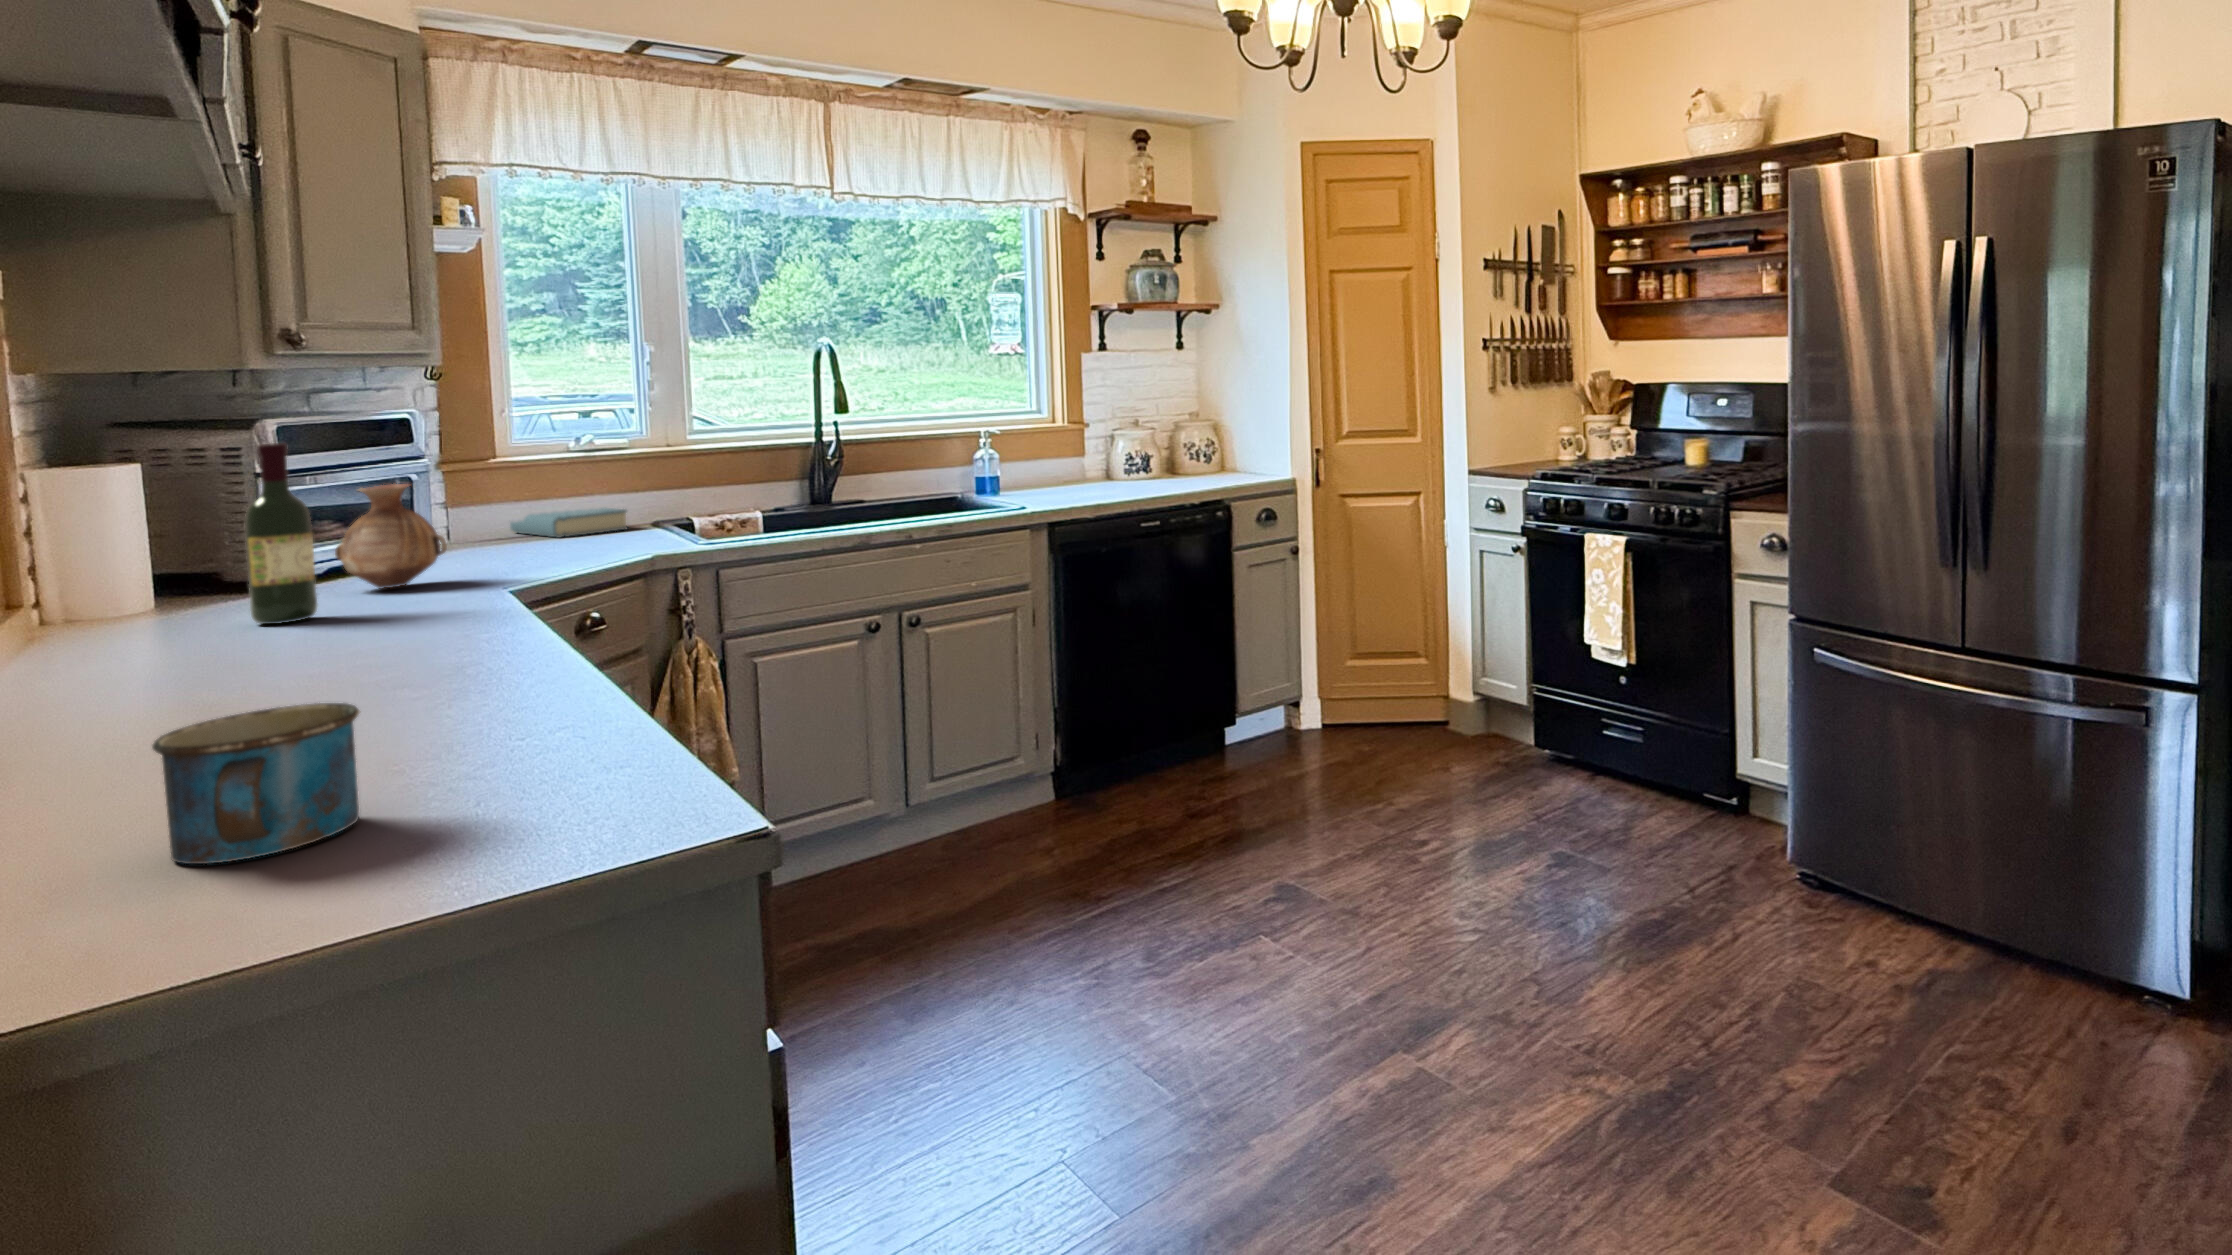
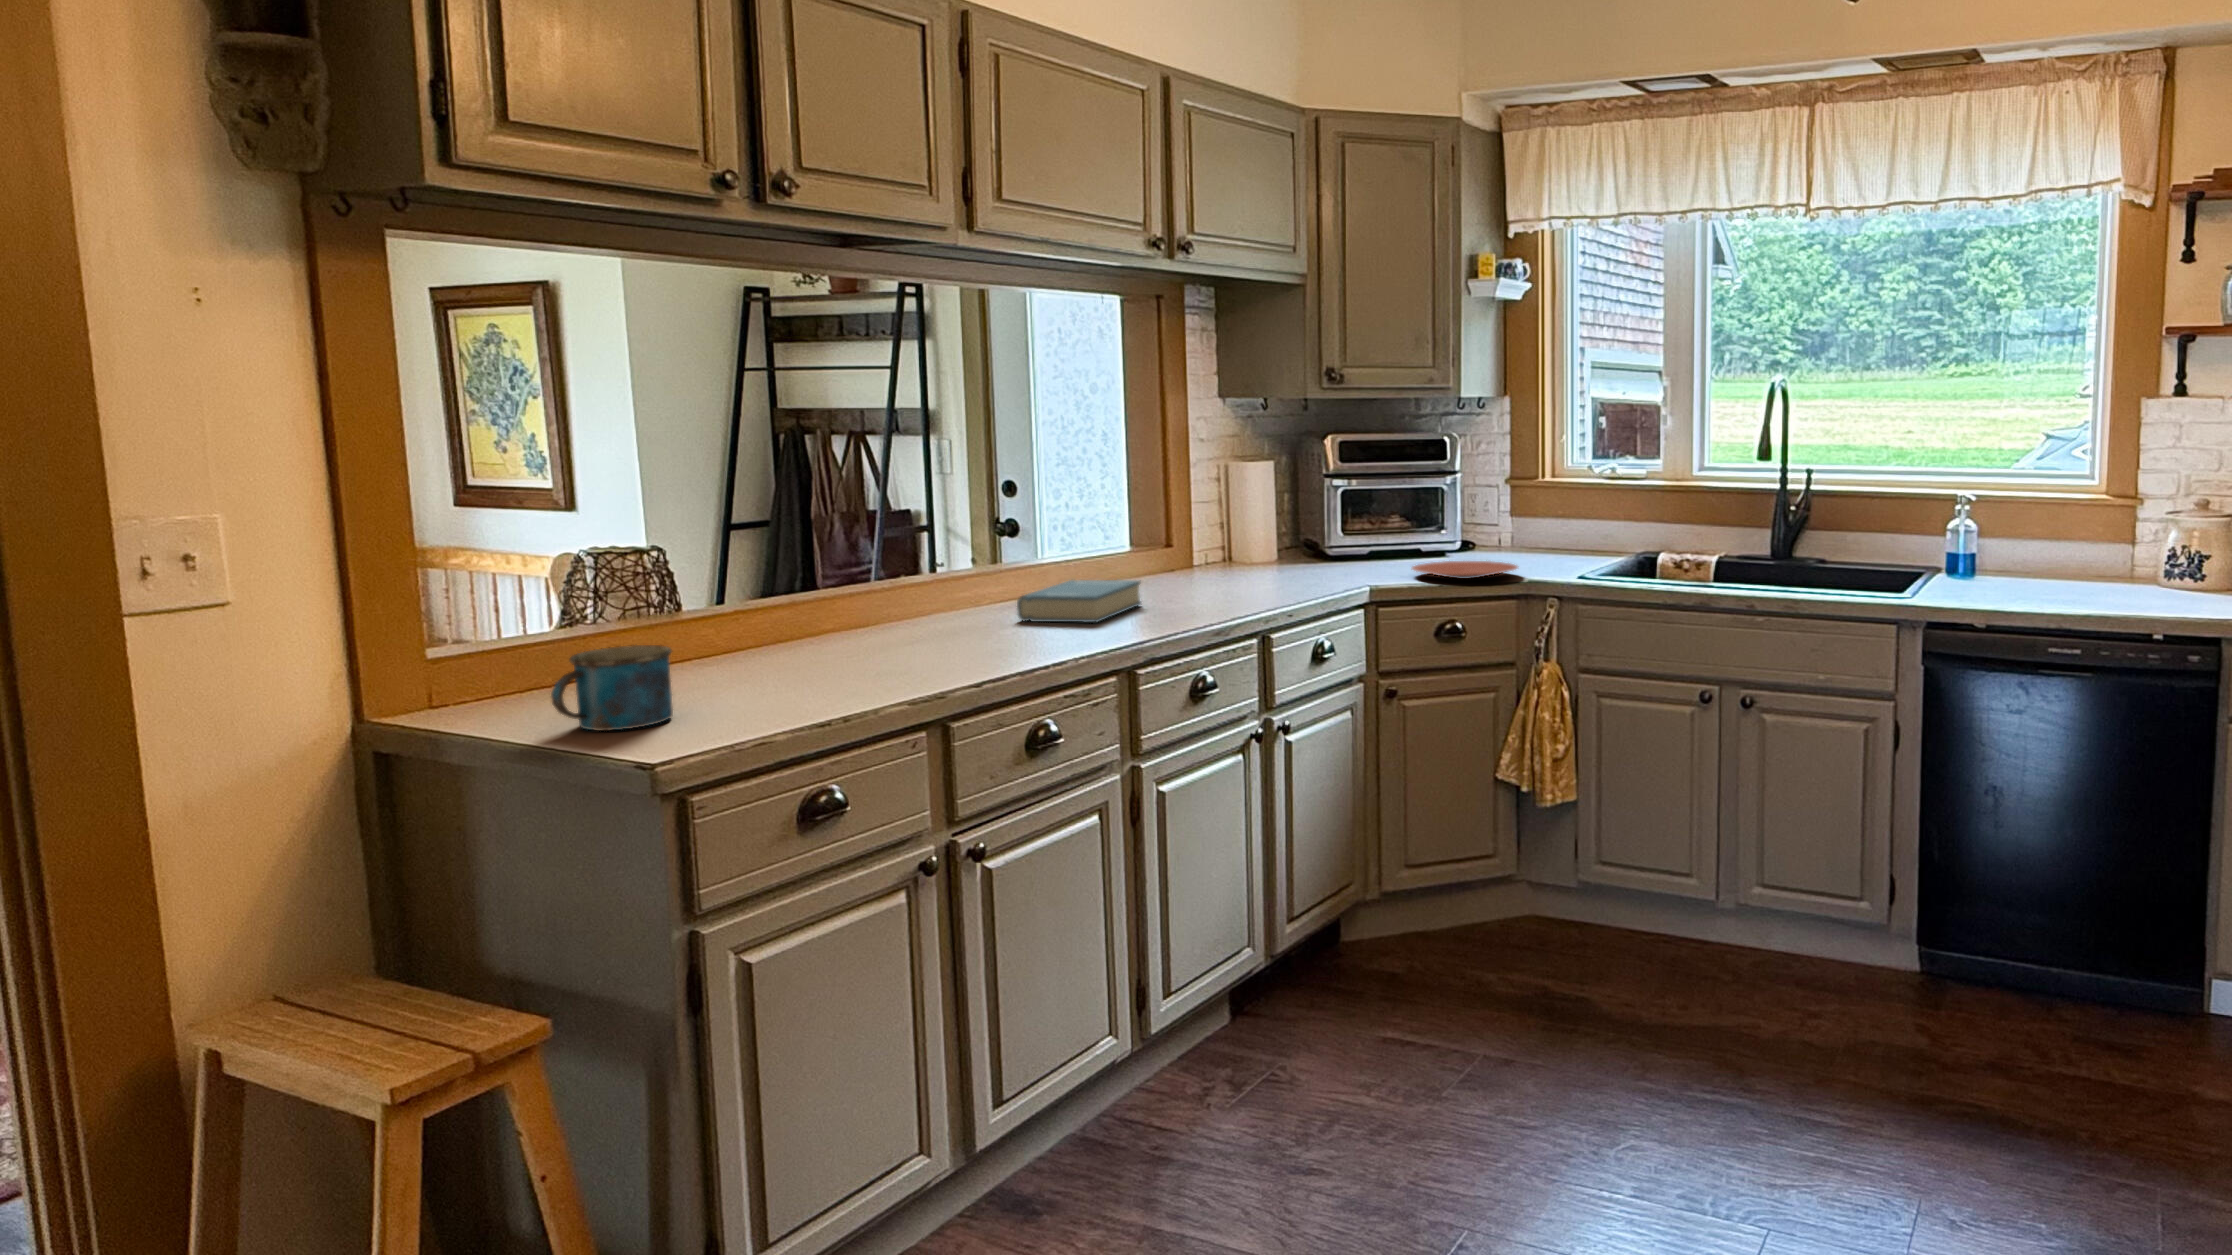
wine bottle: present [245,443,318,624] -> none [1179,465,1215,595]
vase: present [335,484,447,589] -> none [1291,500,1349,581]
hardback book: present [510,508,628,538] -> present [1017,580,1141,623]
plate: none [476,538,633,560] -> present [1412,561,1518,579]

